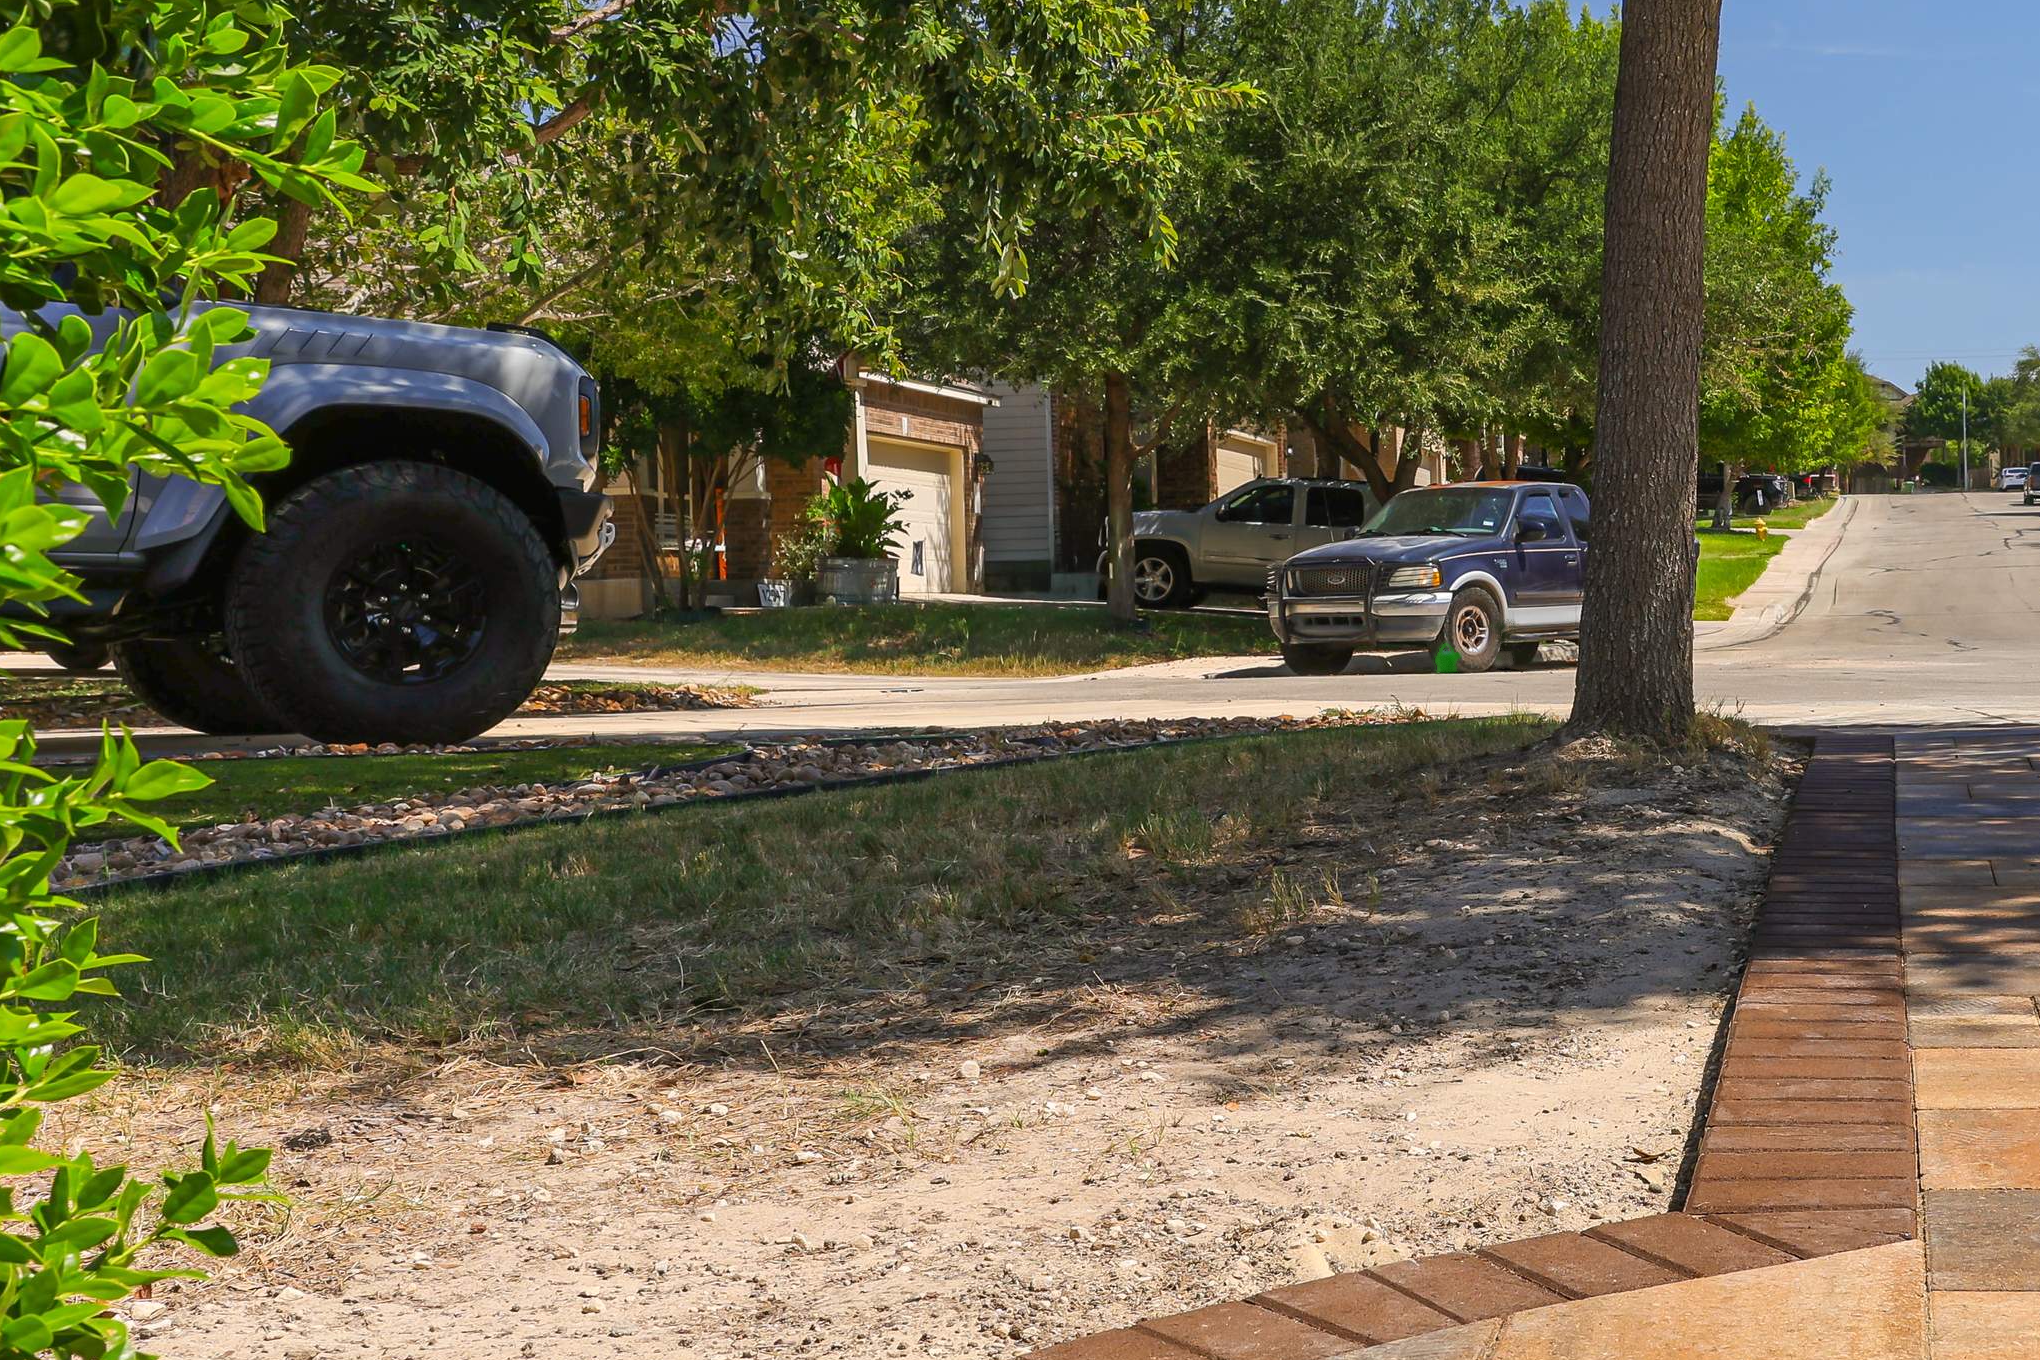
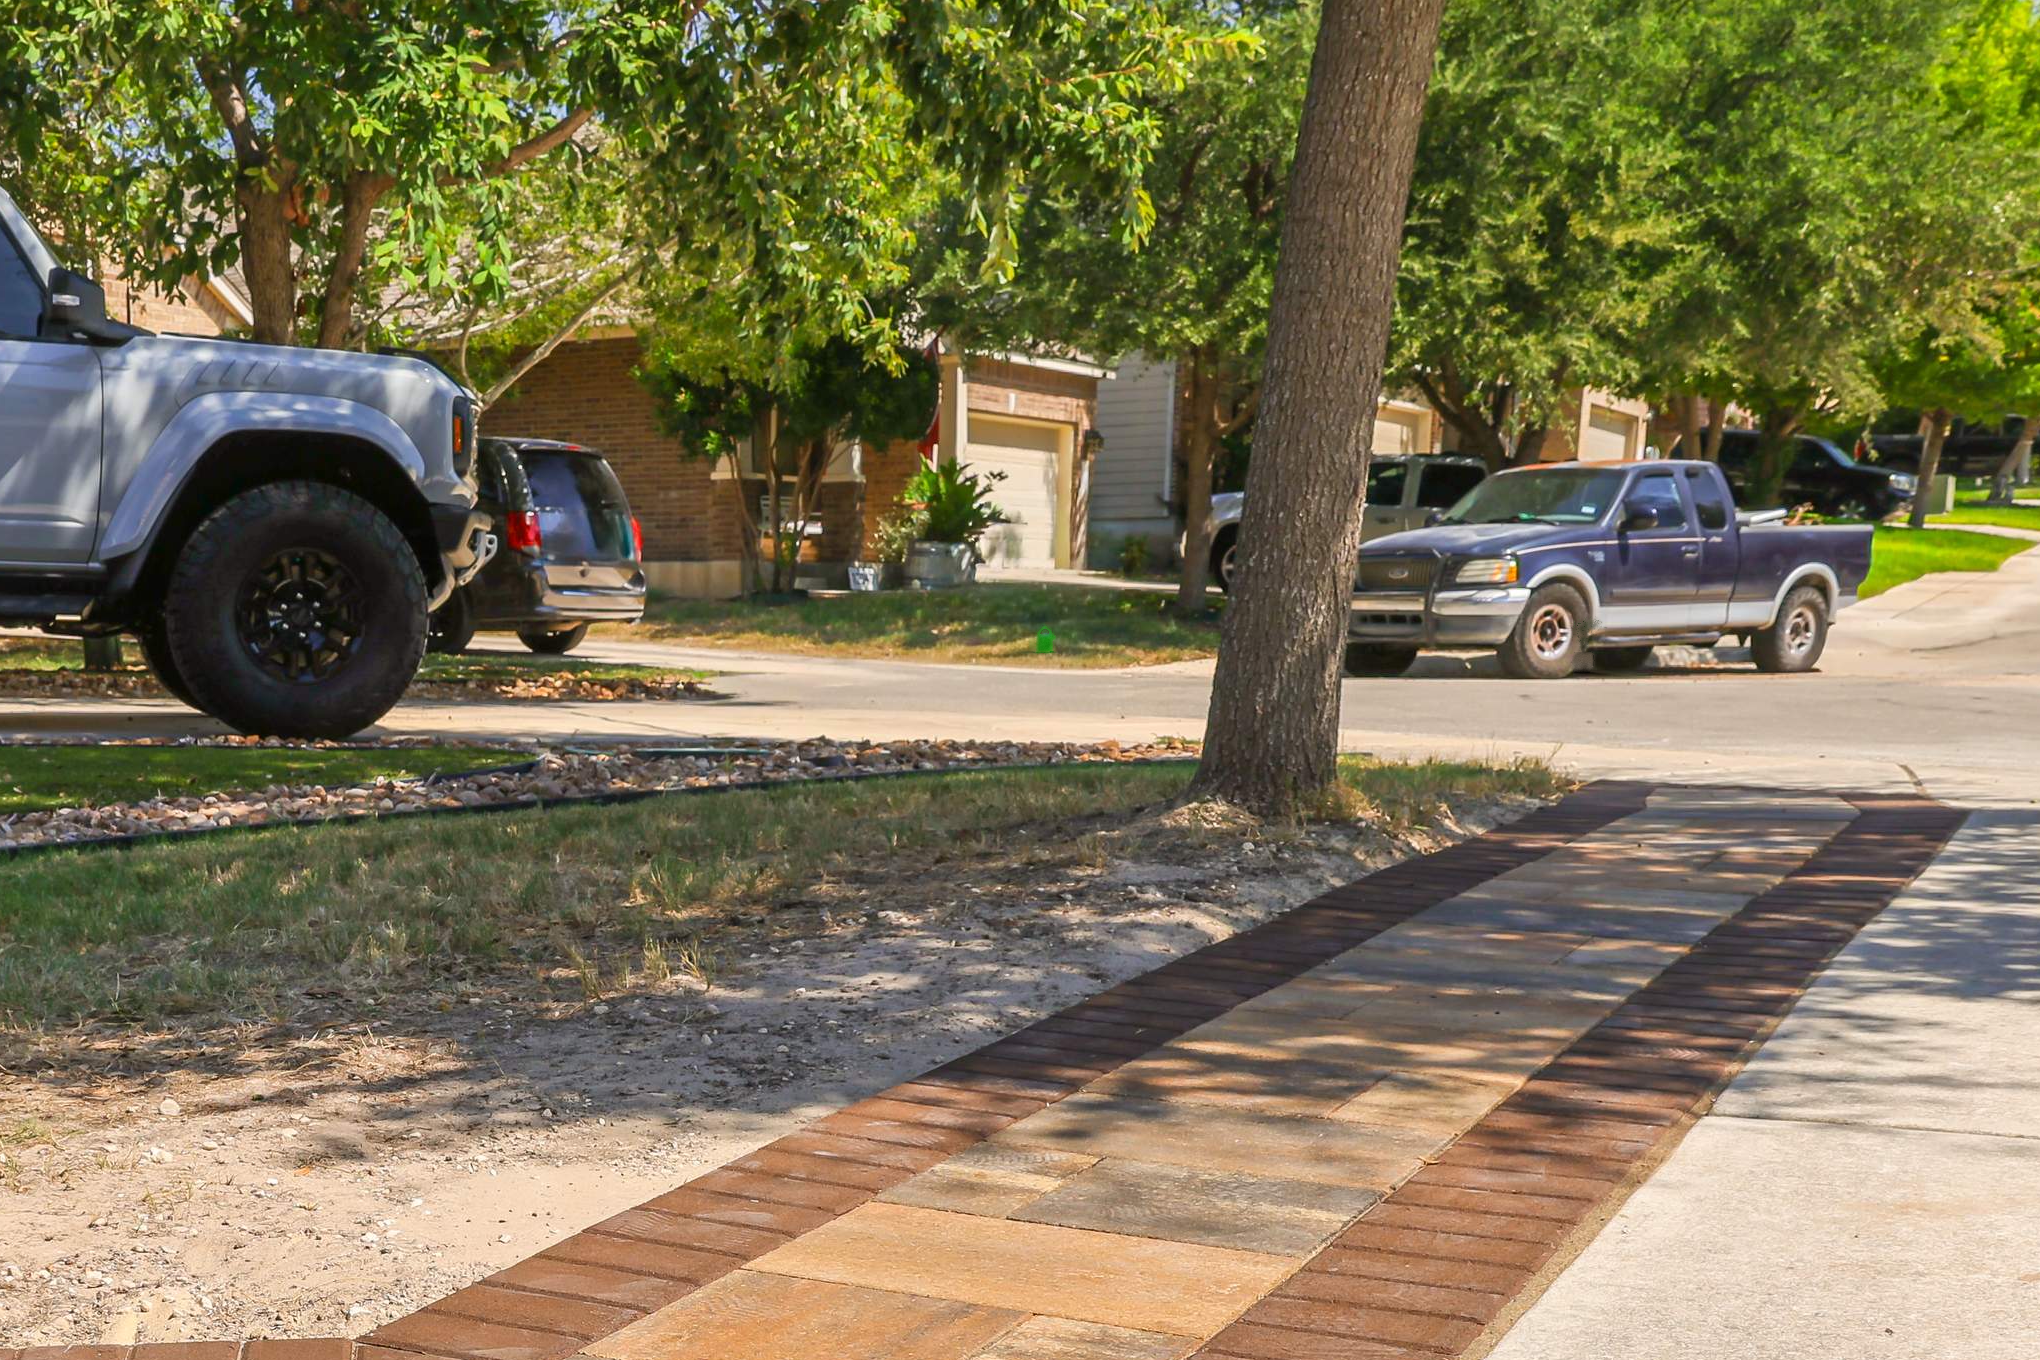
watering can: present [1435,644,1461,672] -> present [1036,627,1055,653]

